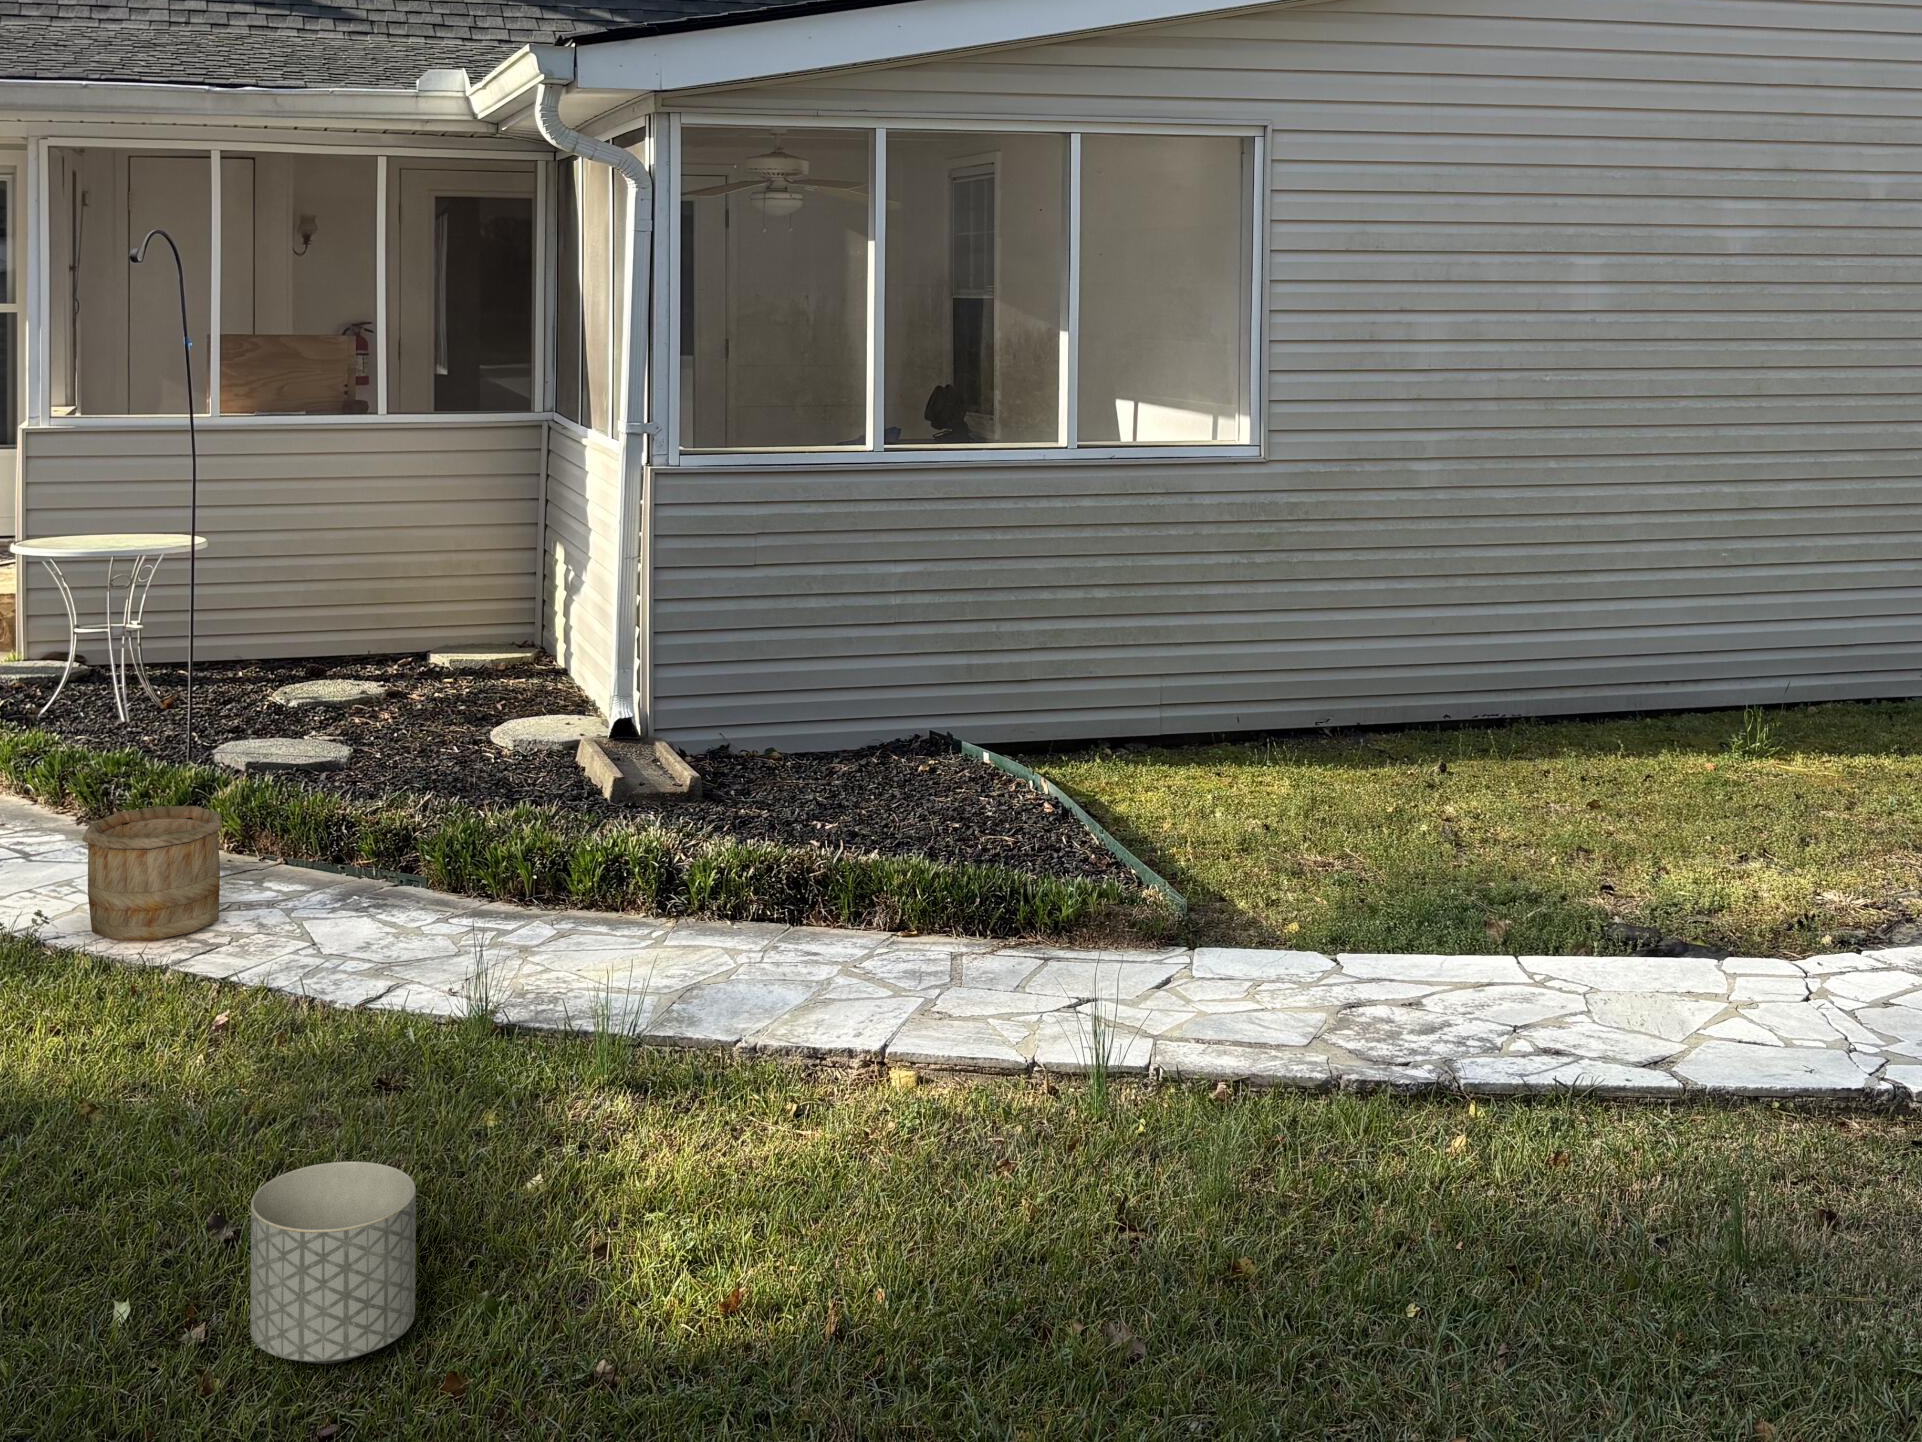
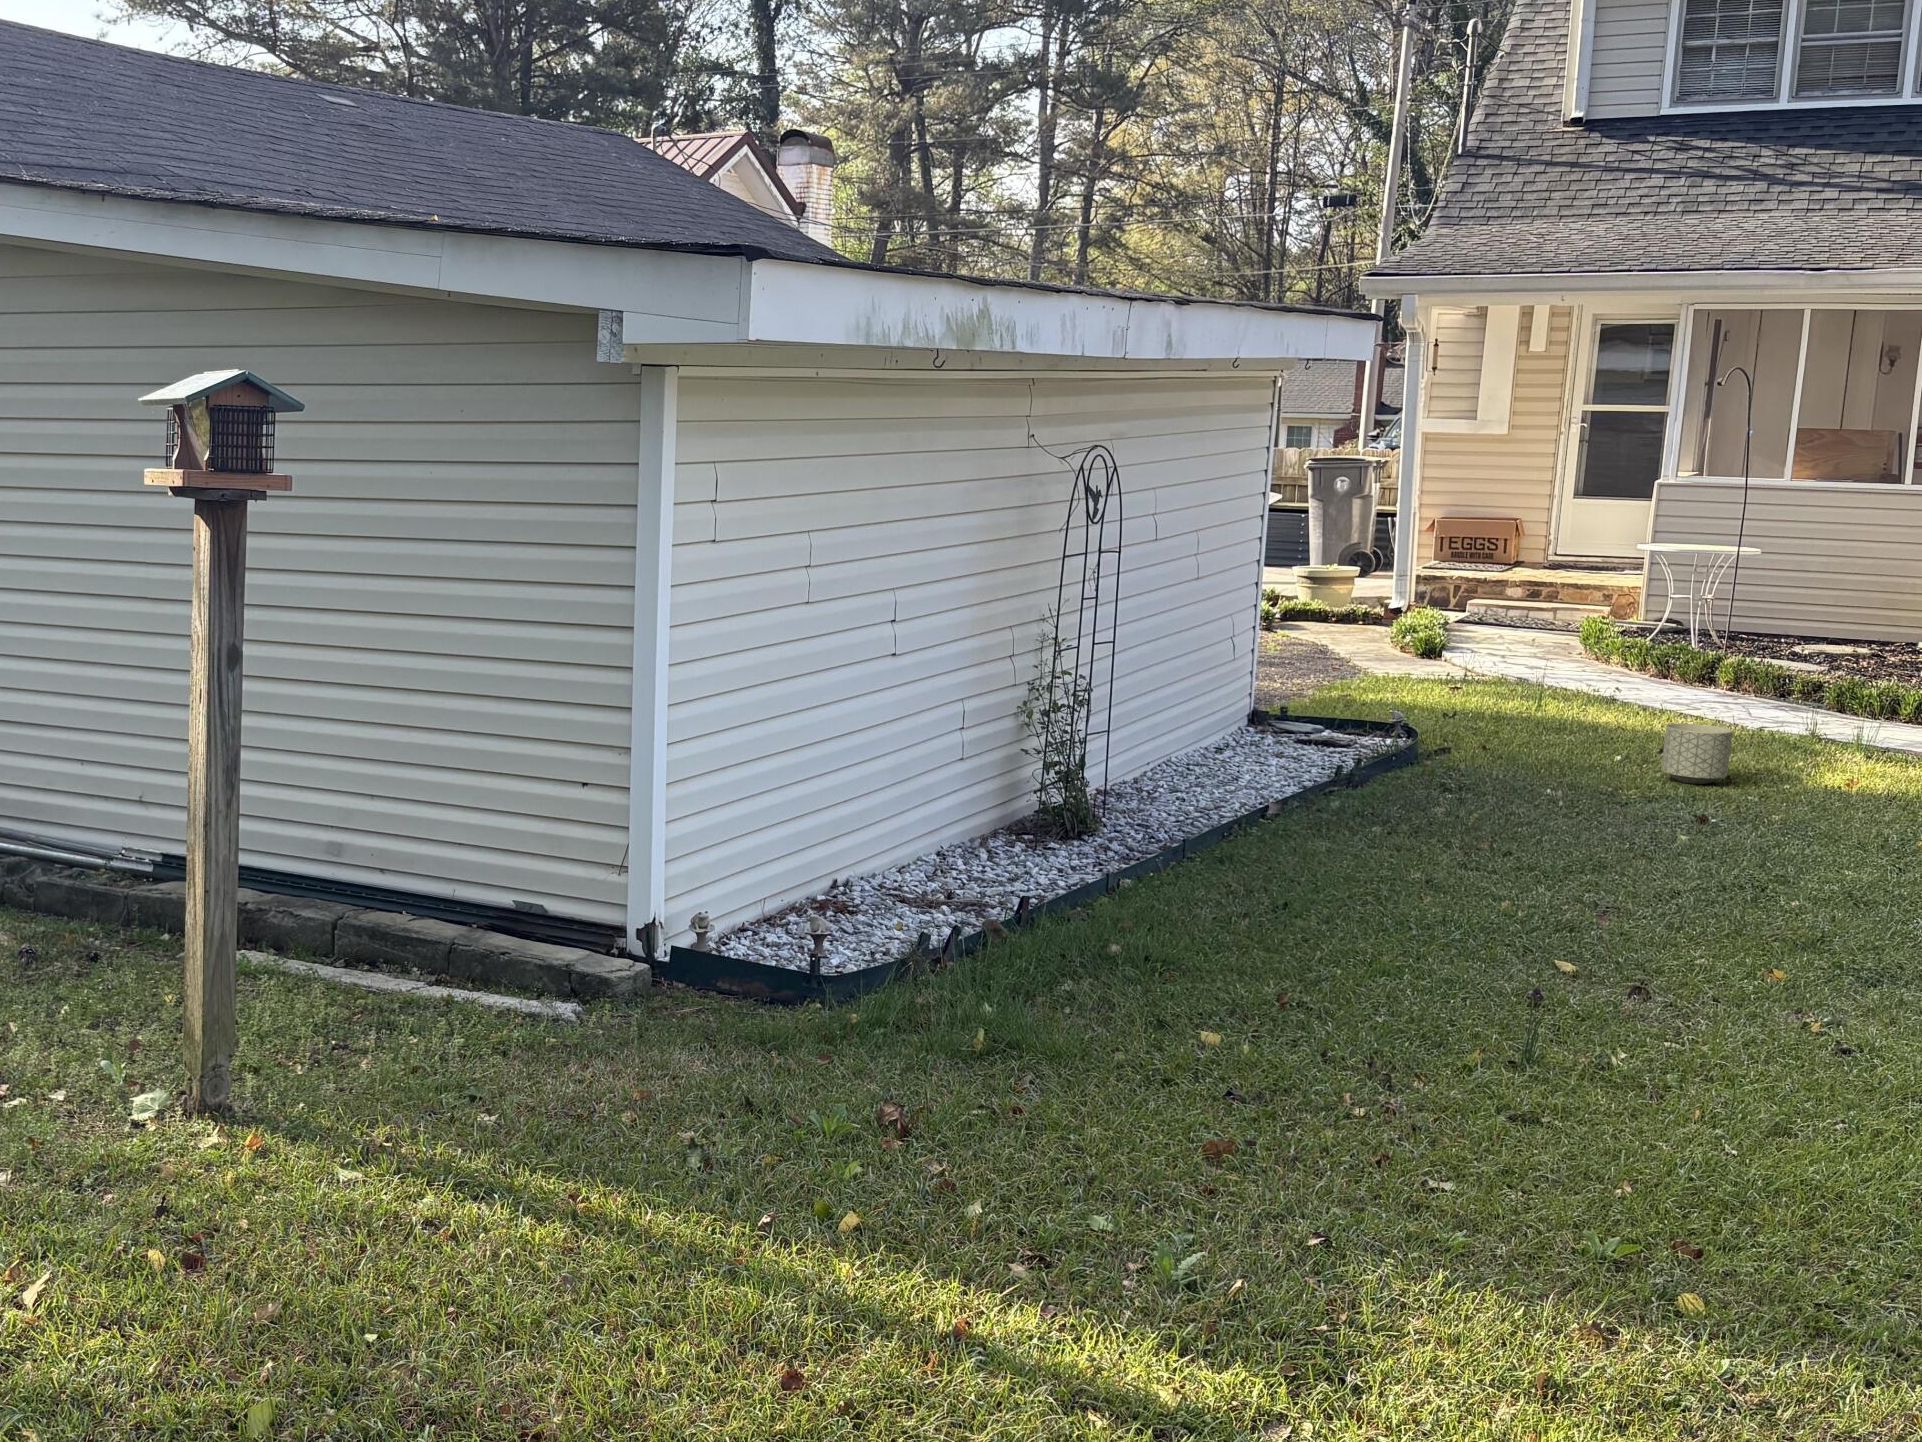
wooden bucket: present [82,806,222,940] -> none [1645,657,1720,714]

